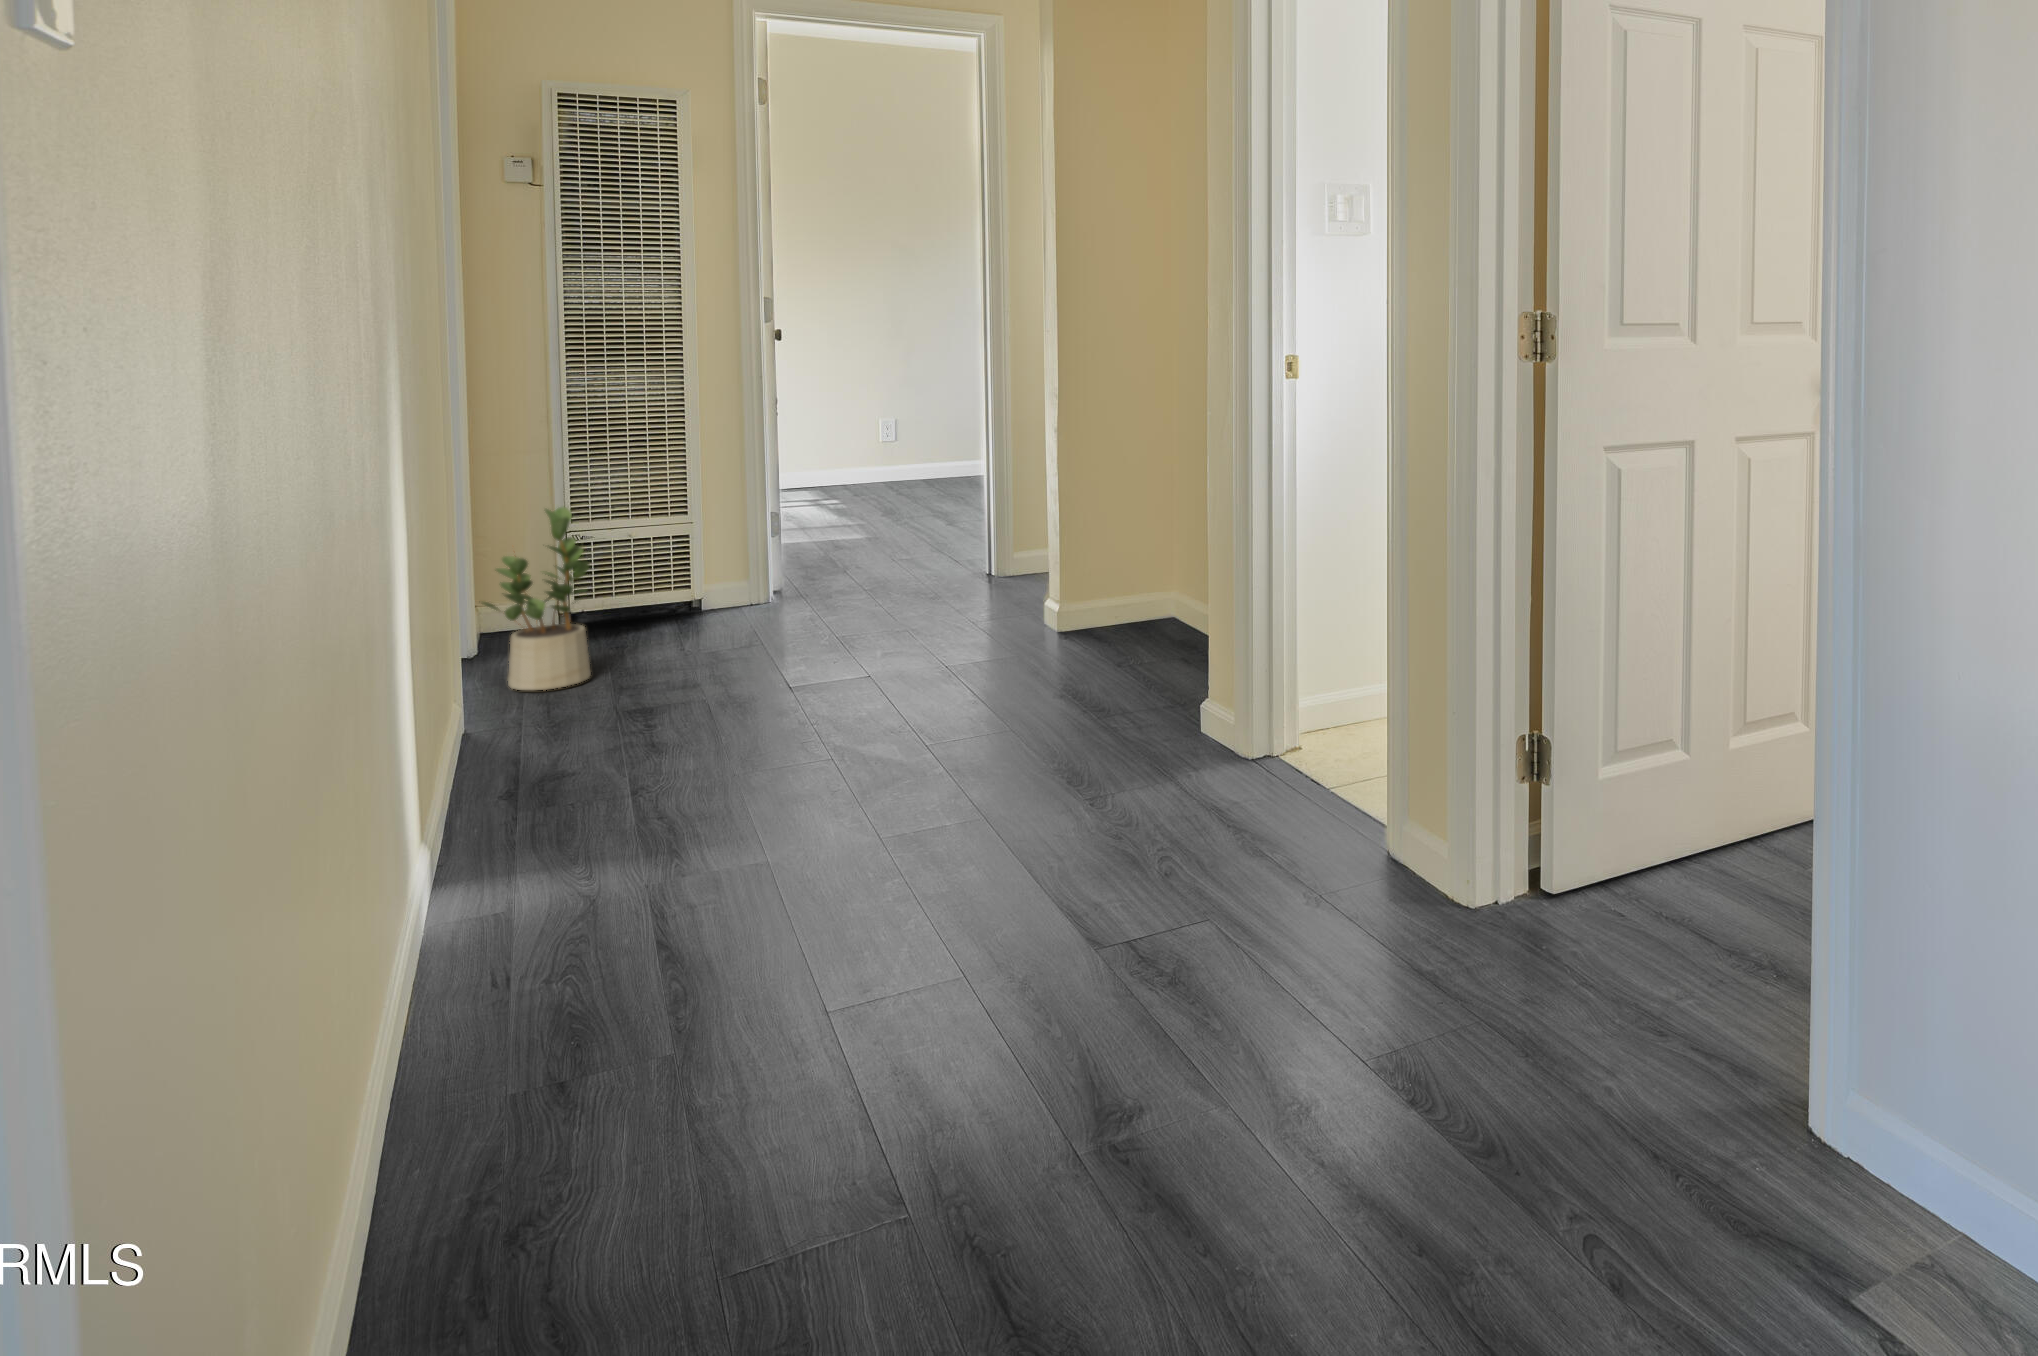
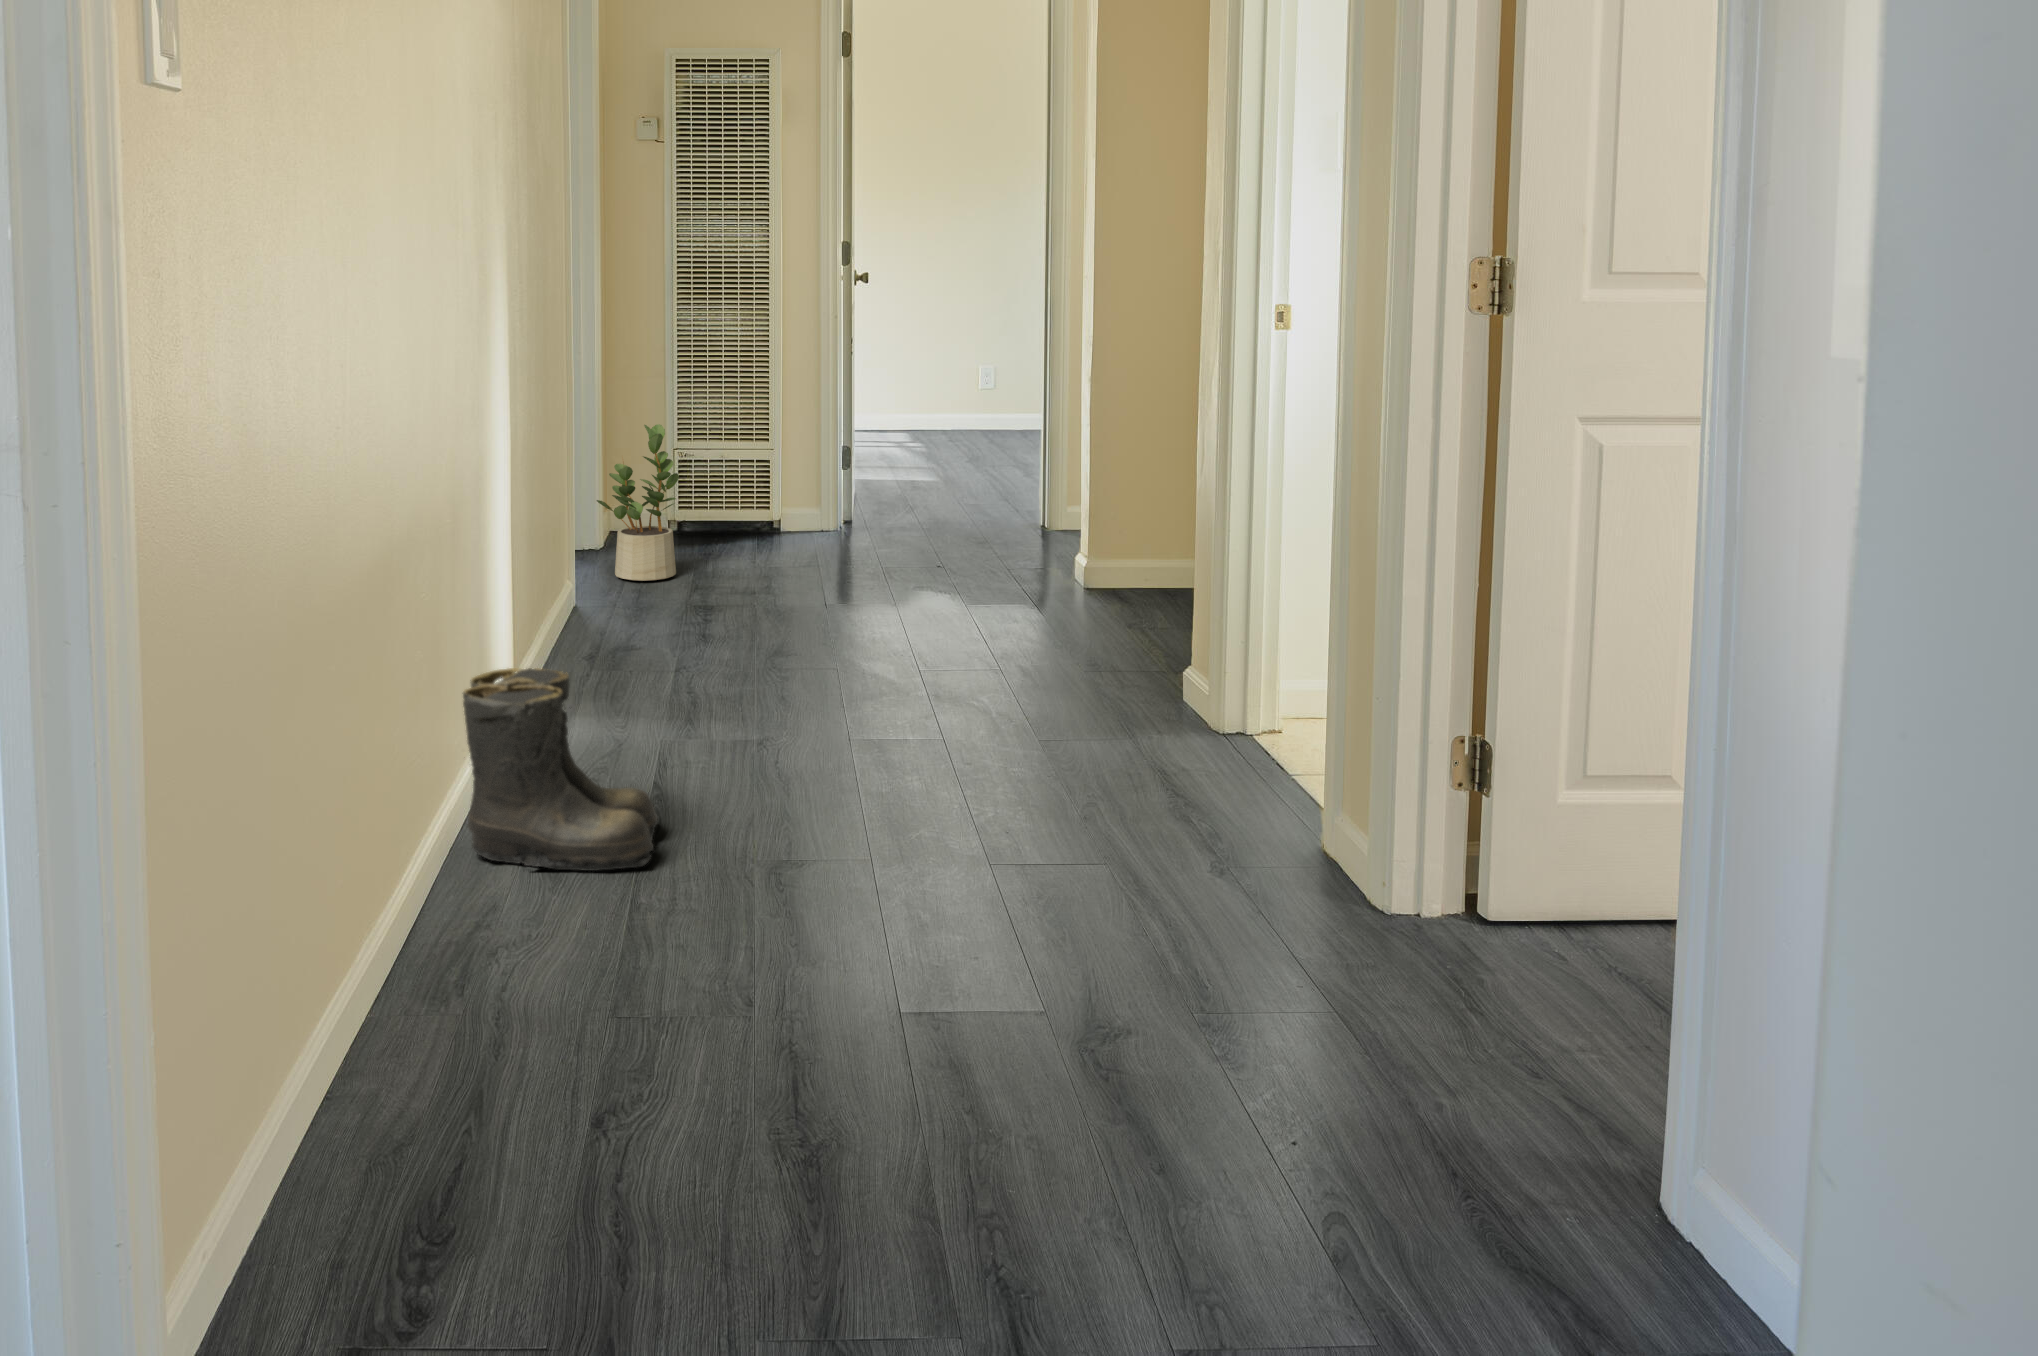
boots: none [417,826,704,1086] -> present [463,668,658,871]

